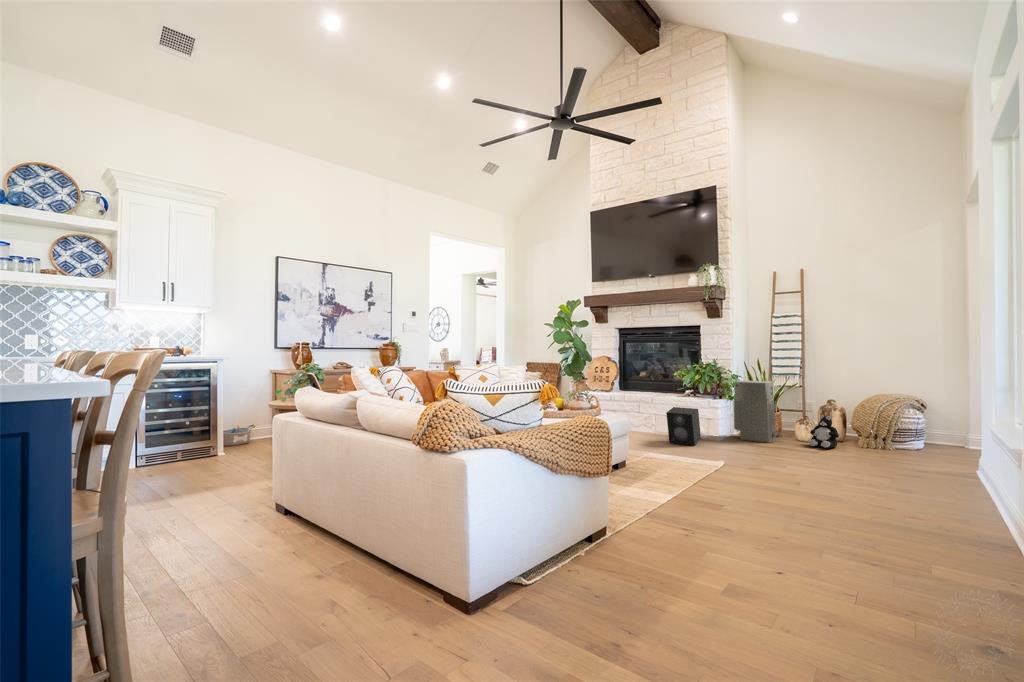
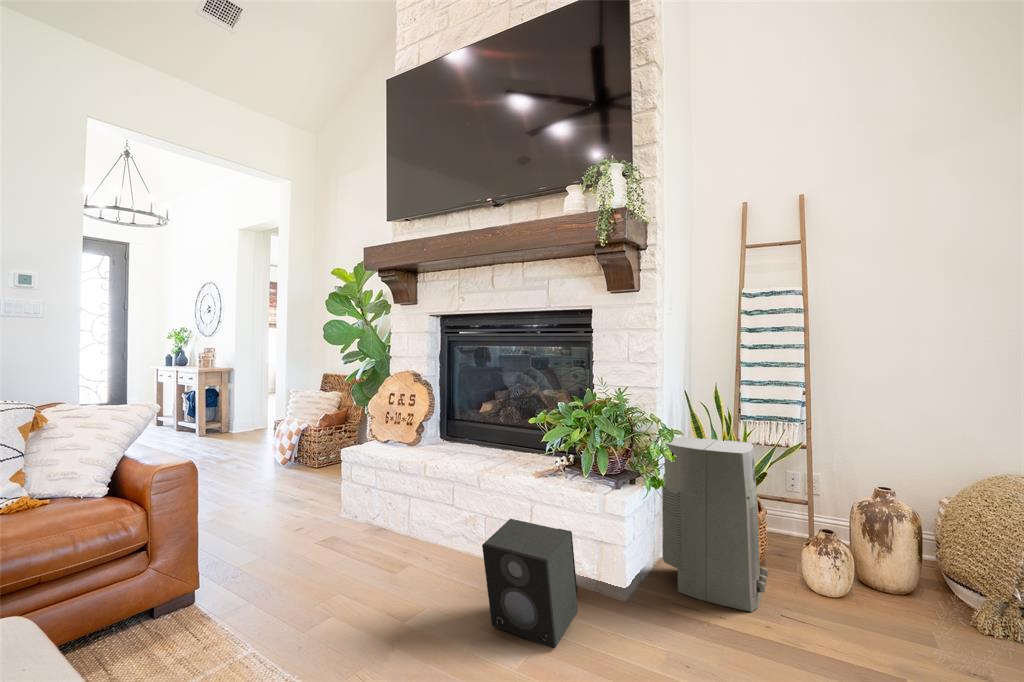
plush toy: present [808,415,839,448] -> none [854,543,941,653]

